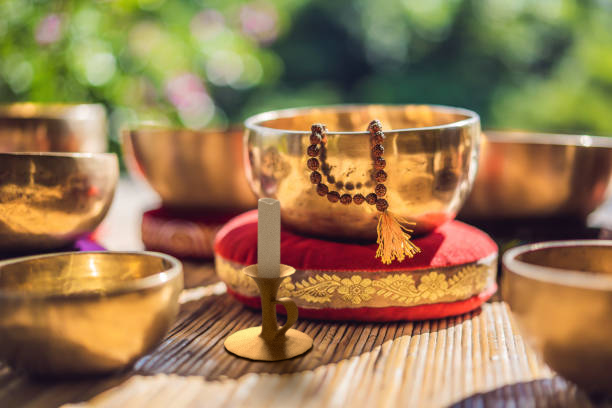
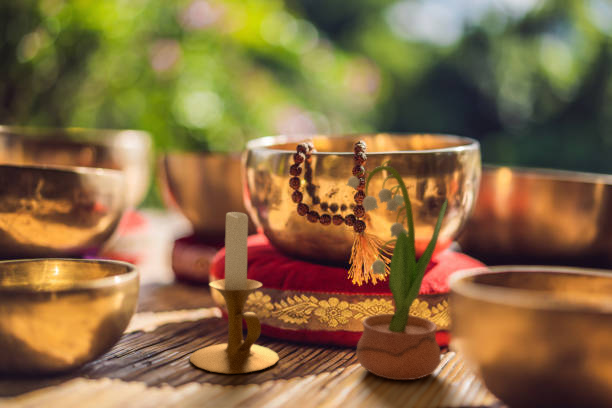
potted flower: none [381,142,480,354] -> present [347,161,448,380]

